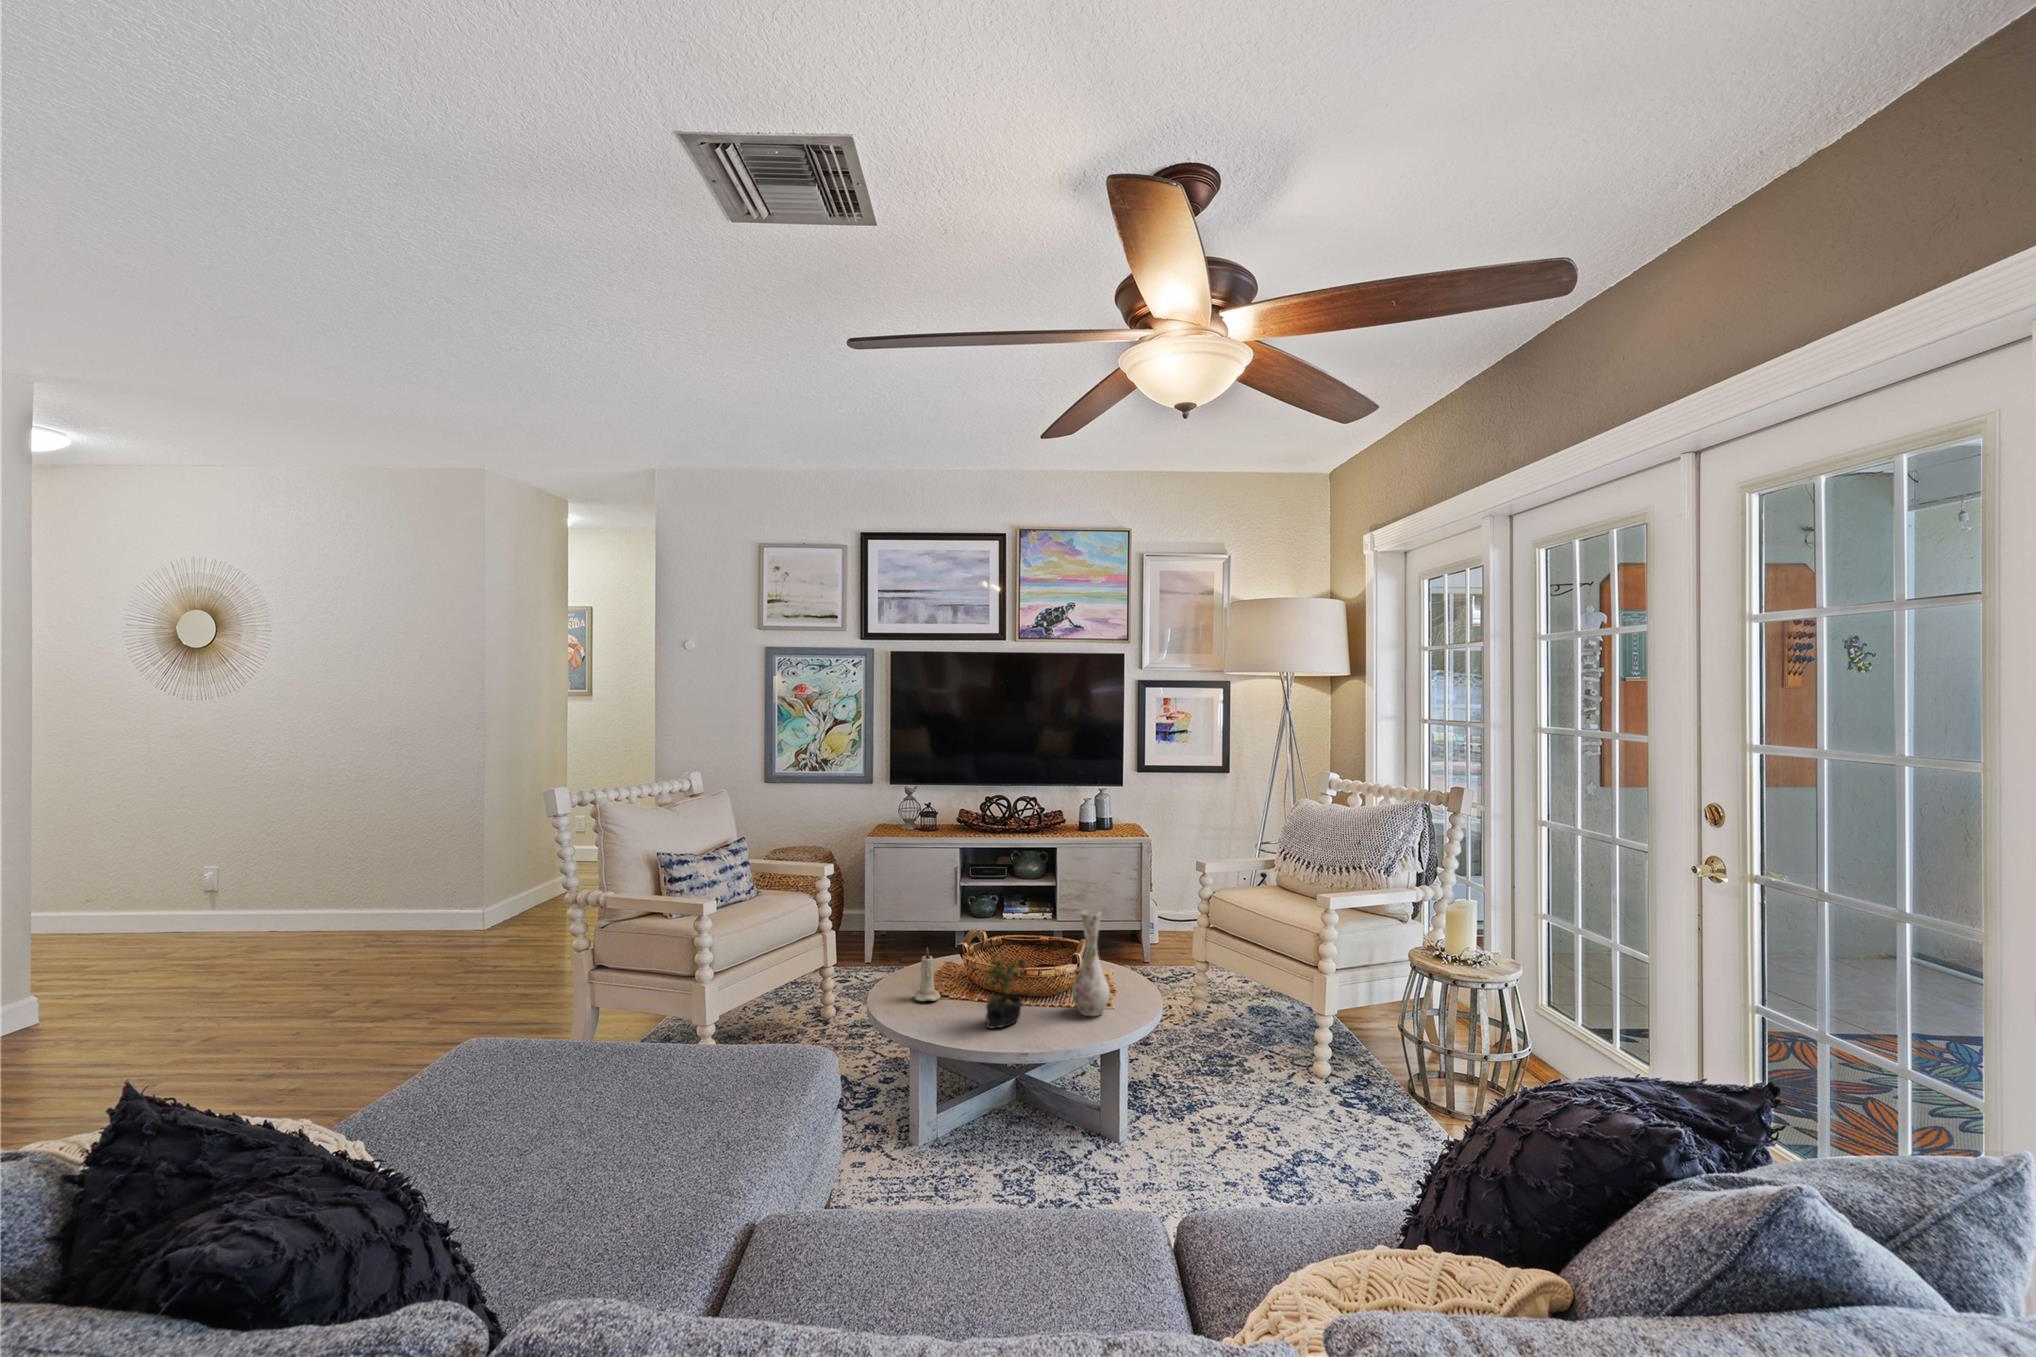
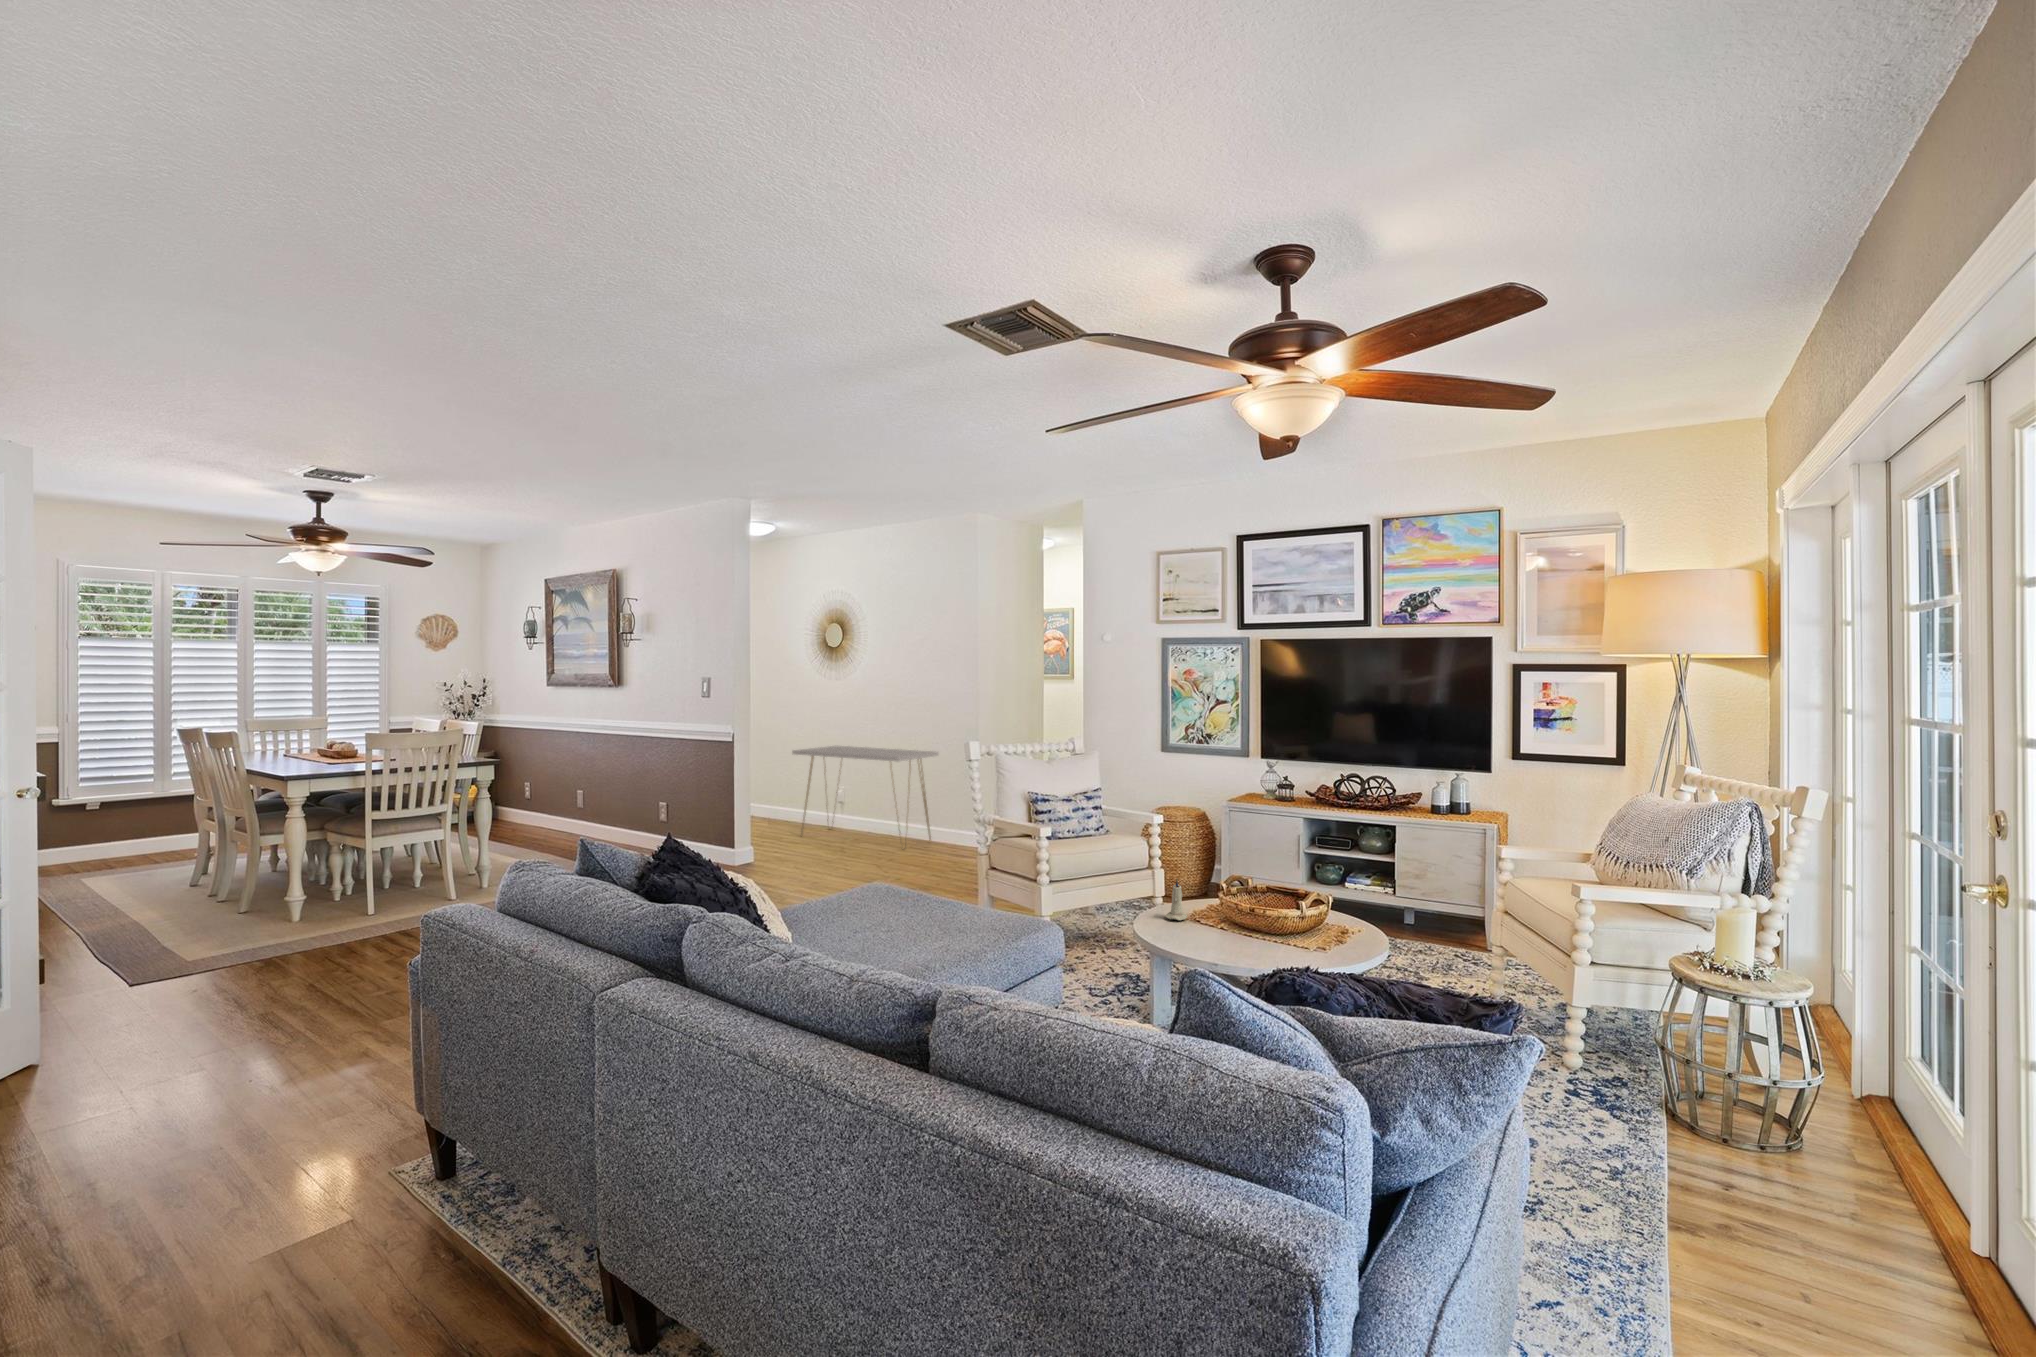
console table: none [137,804,420,956] -> present [792,746,939,848]
vase: present [1072,910,1110,1016] -> none [1280,863,1313,952]
succulent plant: present [986,959,1029,1028] -> none [1196,890,1240,946]

